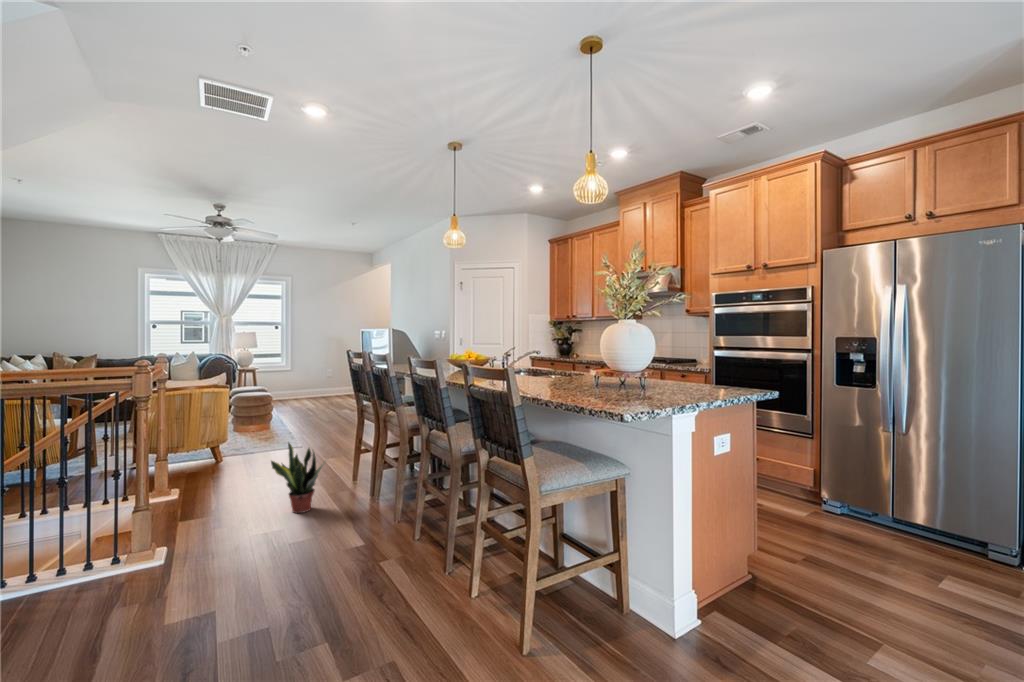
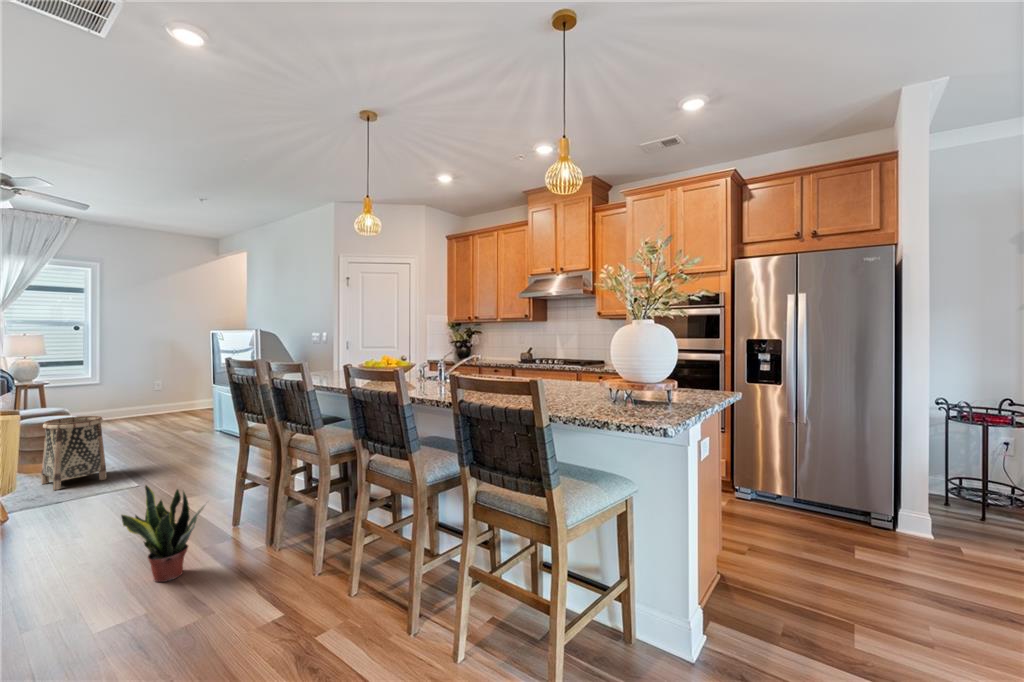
basket: none [244,394,283,446] -> present [41,416,107,490]

